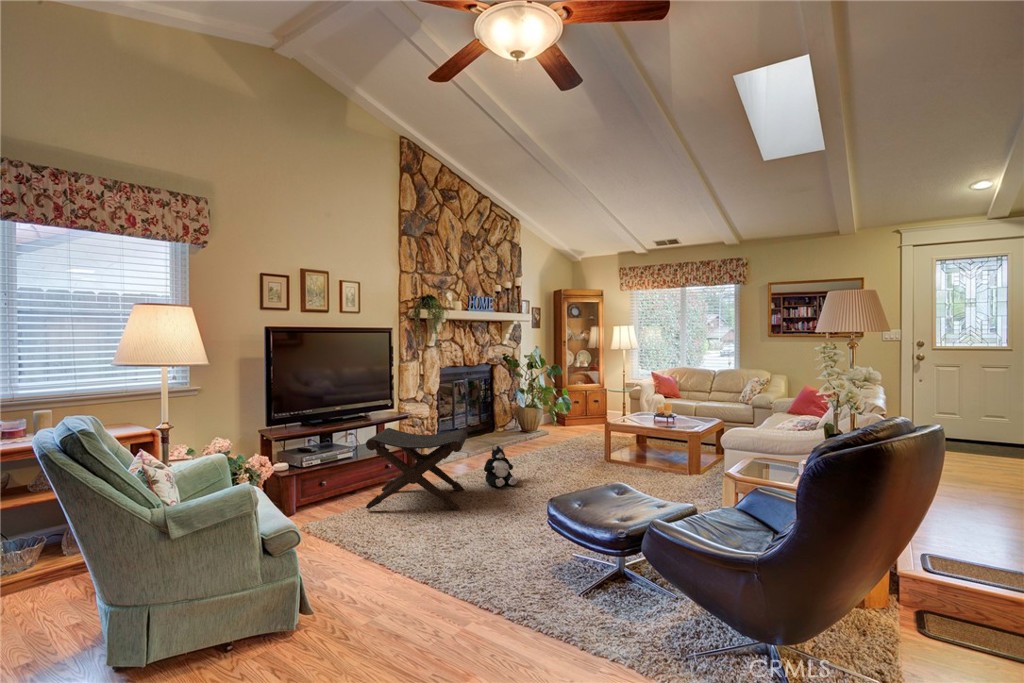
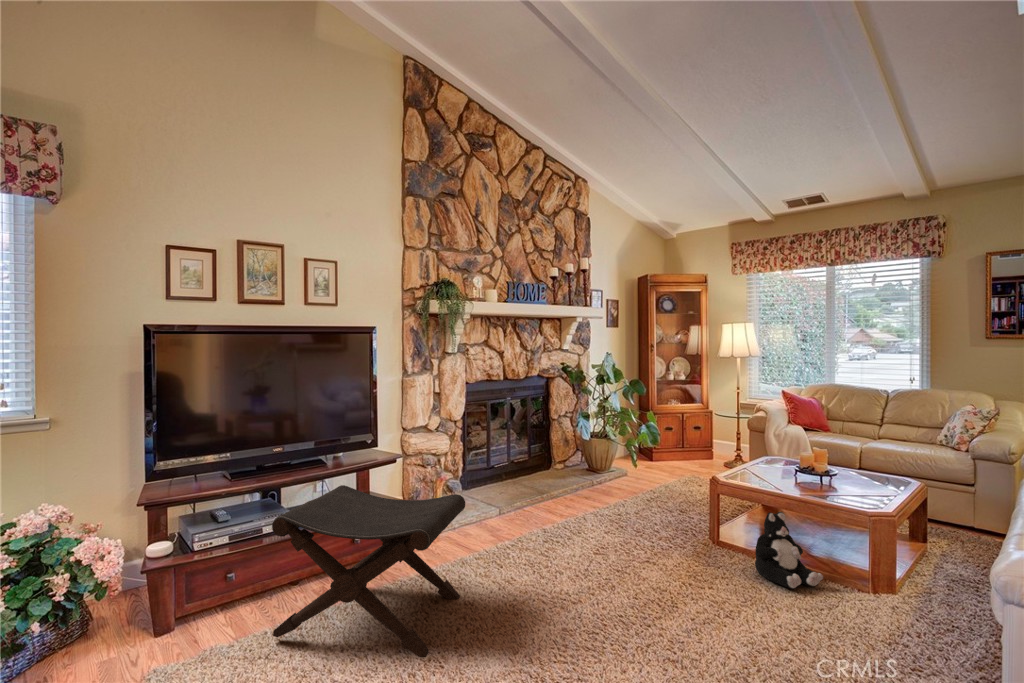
plush toy: present [484,445,518,487] -> present [755,512,823,588]

